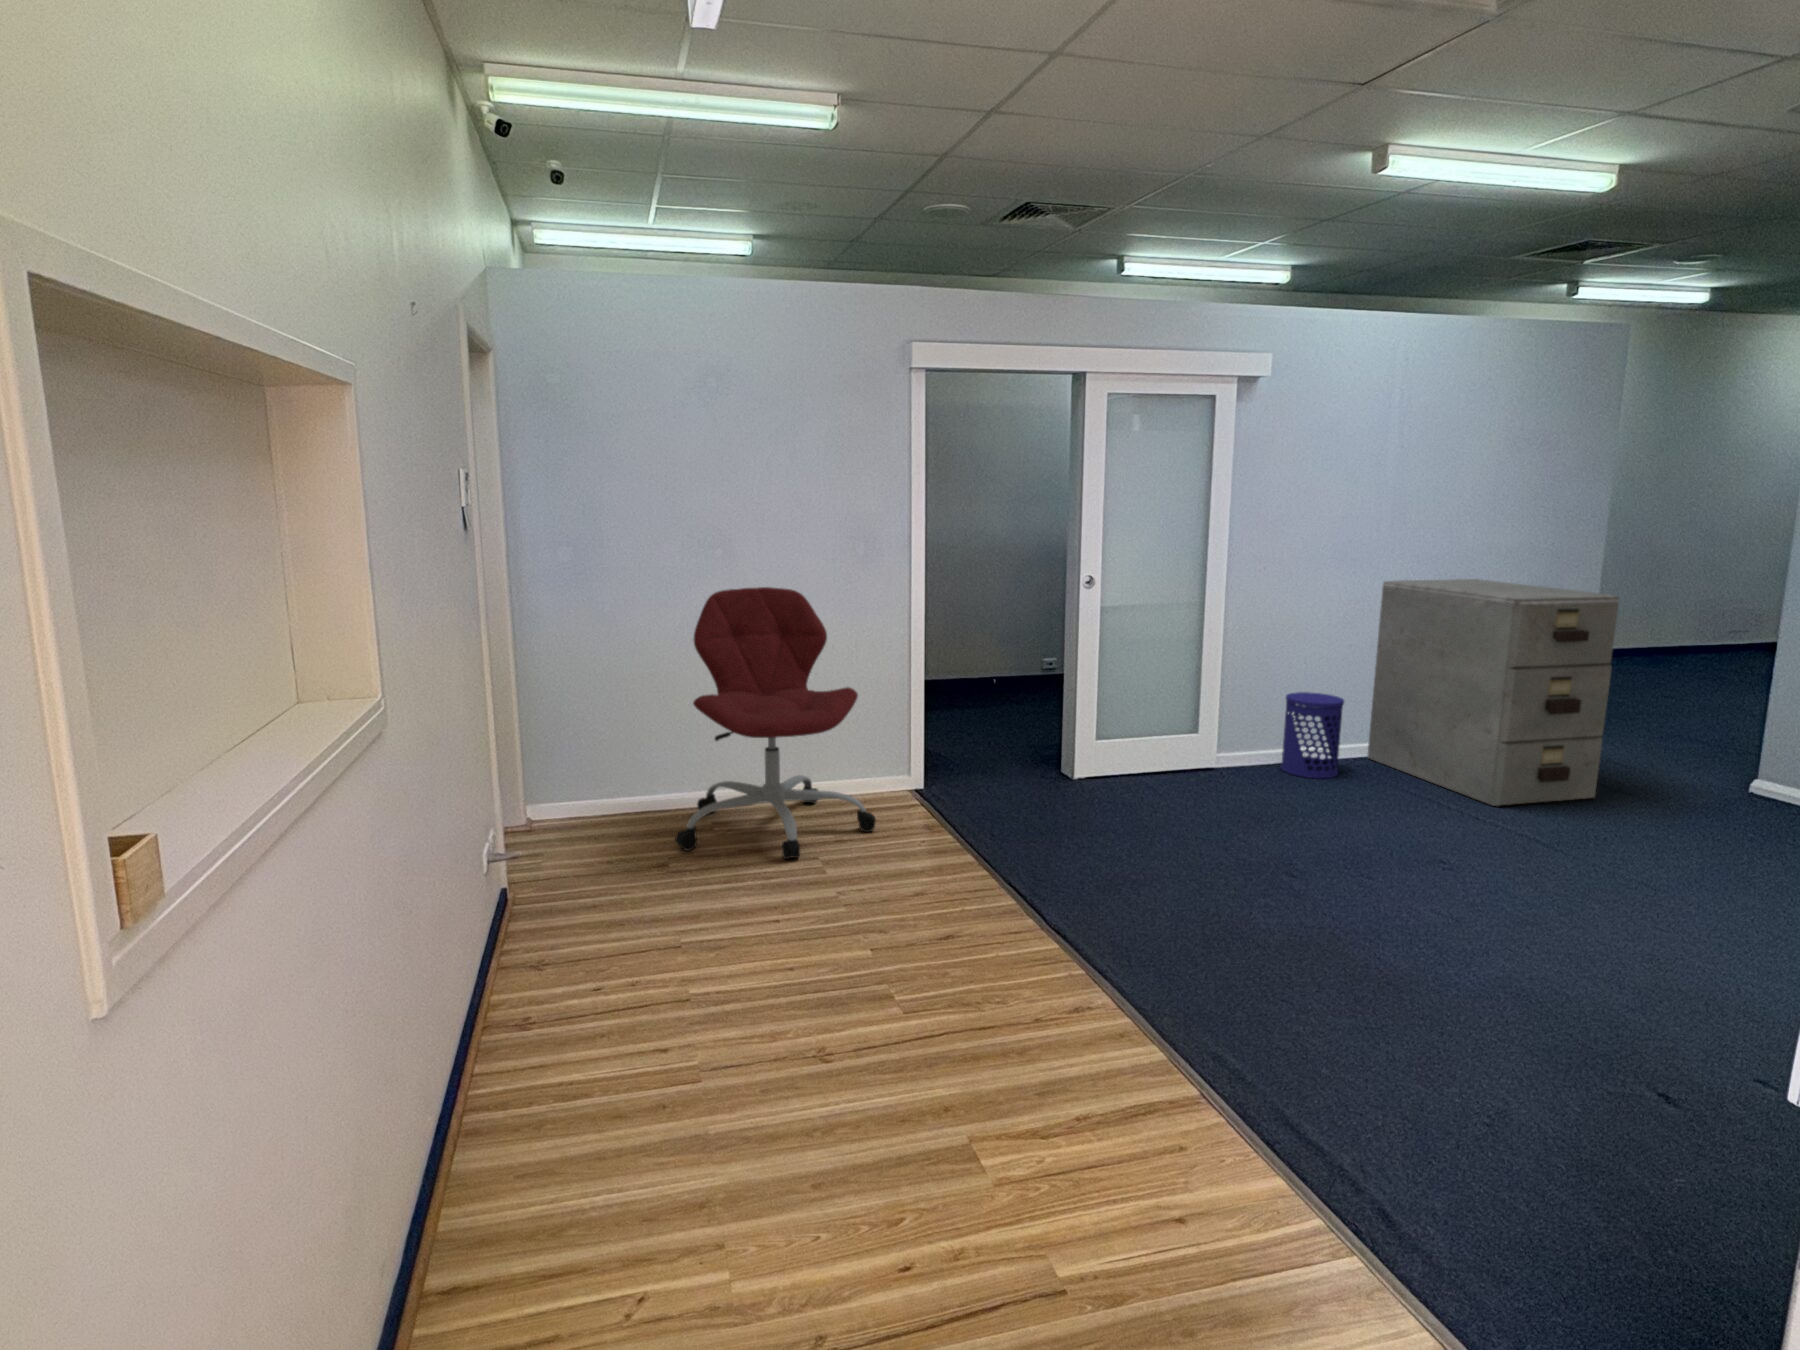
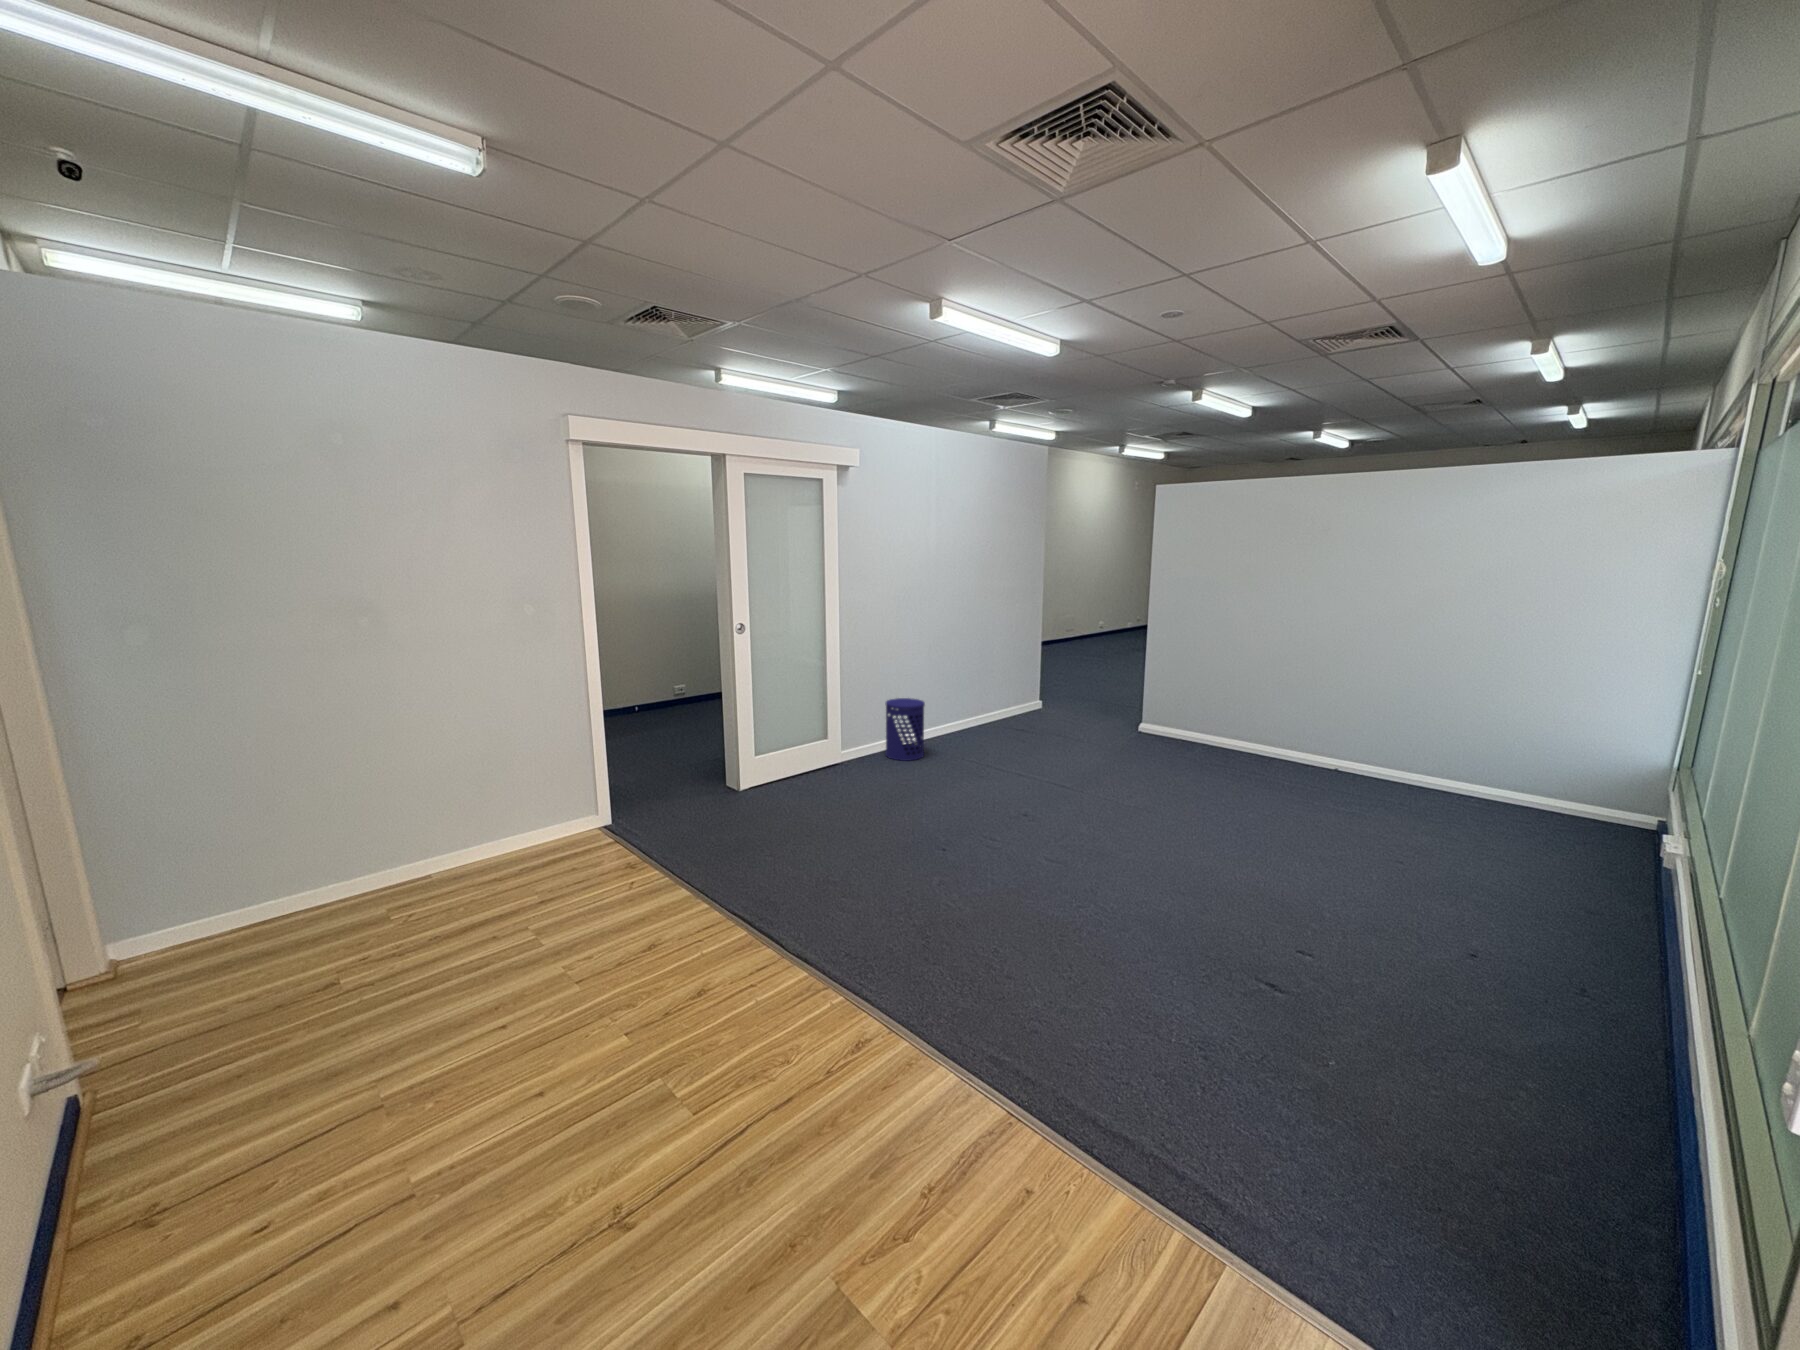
filing cabinet: present [1367,579,1619,806] -> none [935,611,1078,764]
office chair: present [675,587,876,859] -> none [342,657,581,960]

